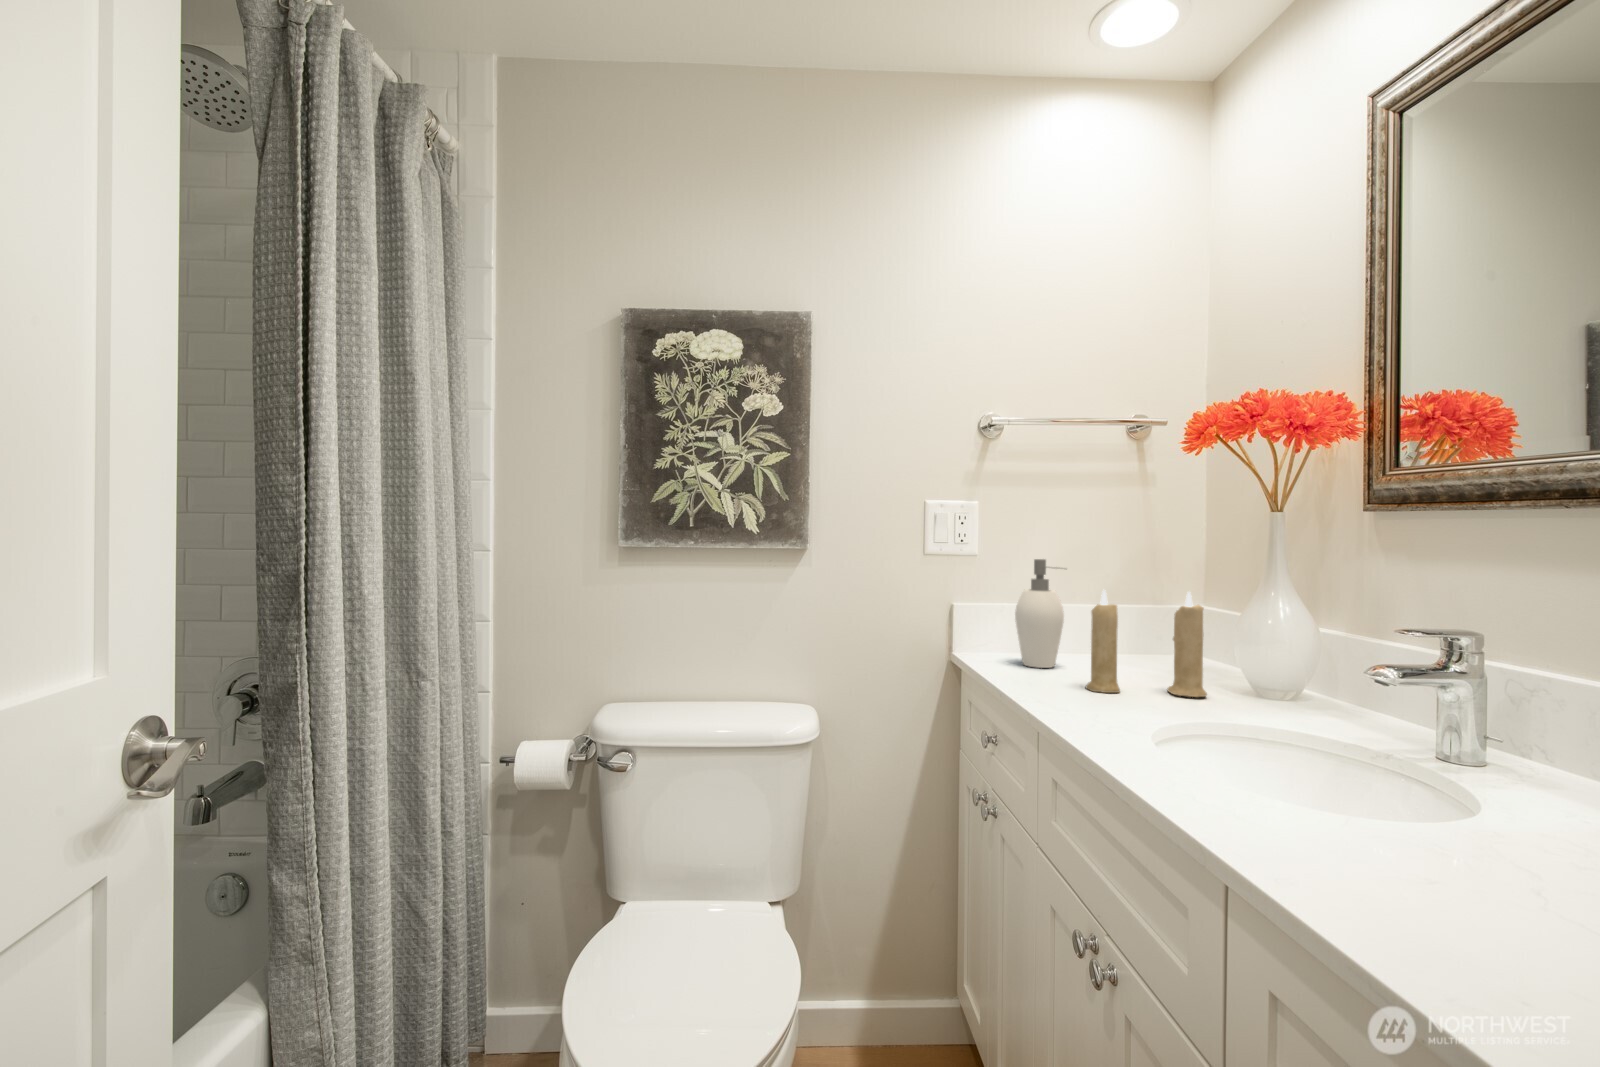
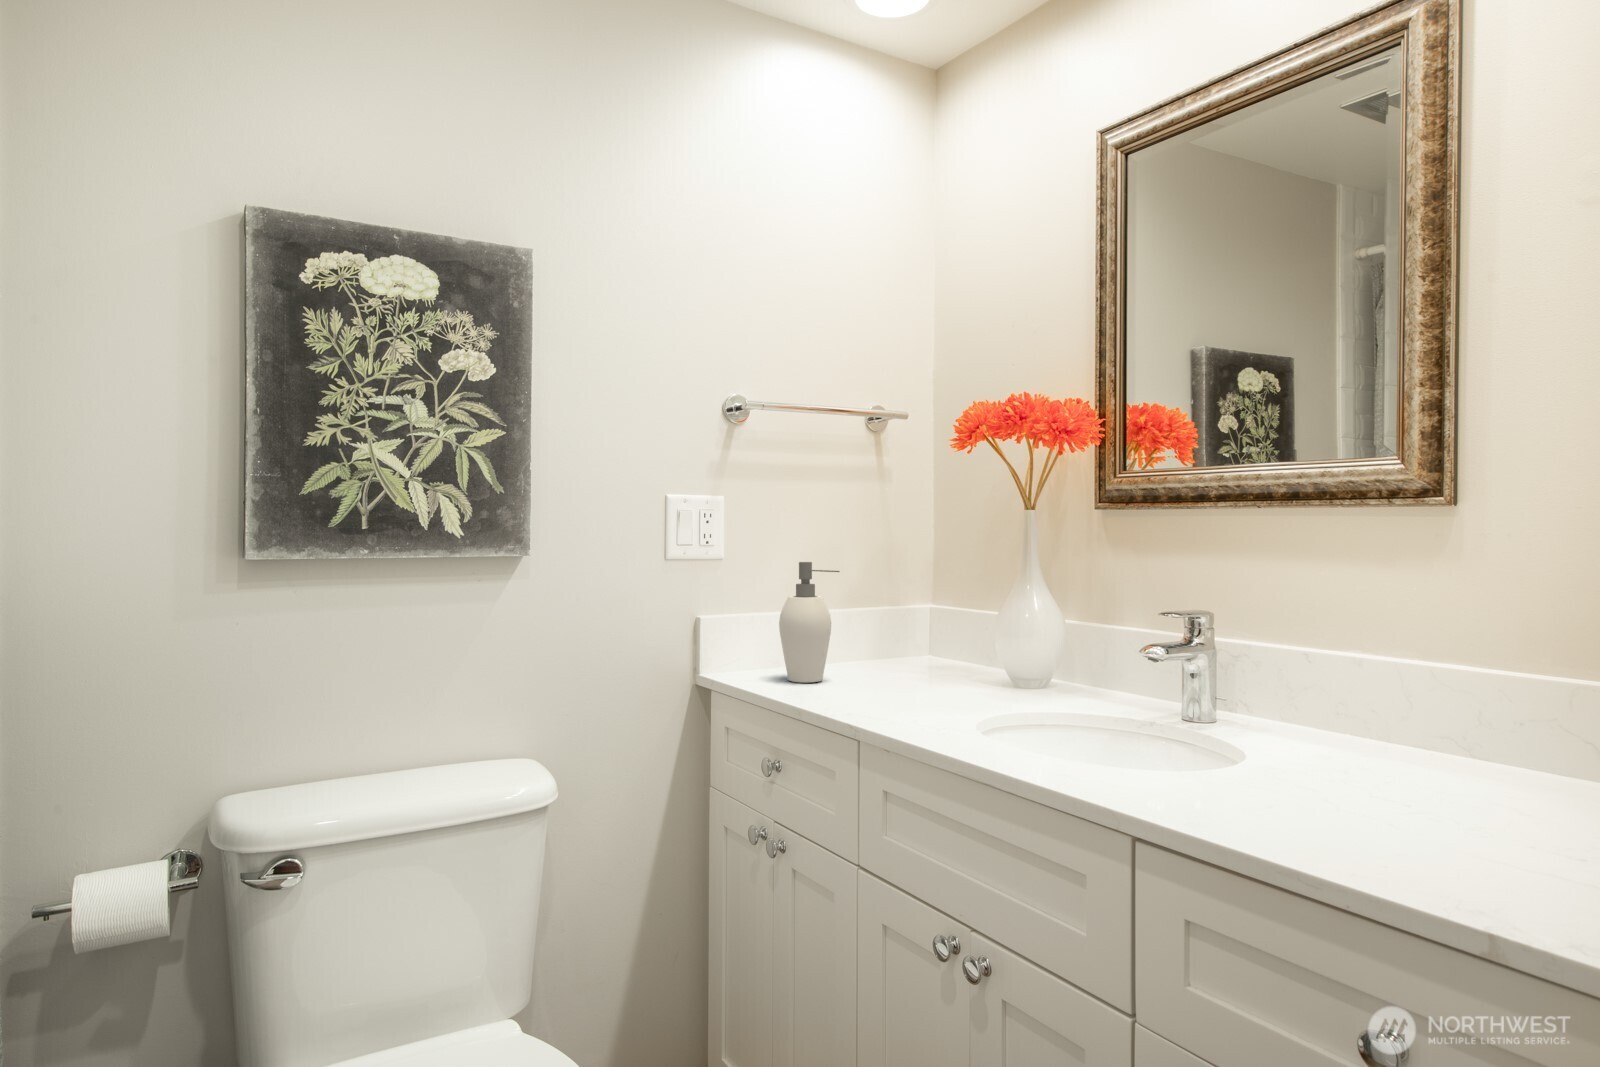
candle: present [1086,590,1207,697] -> none [870,587,981,701]

